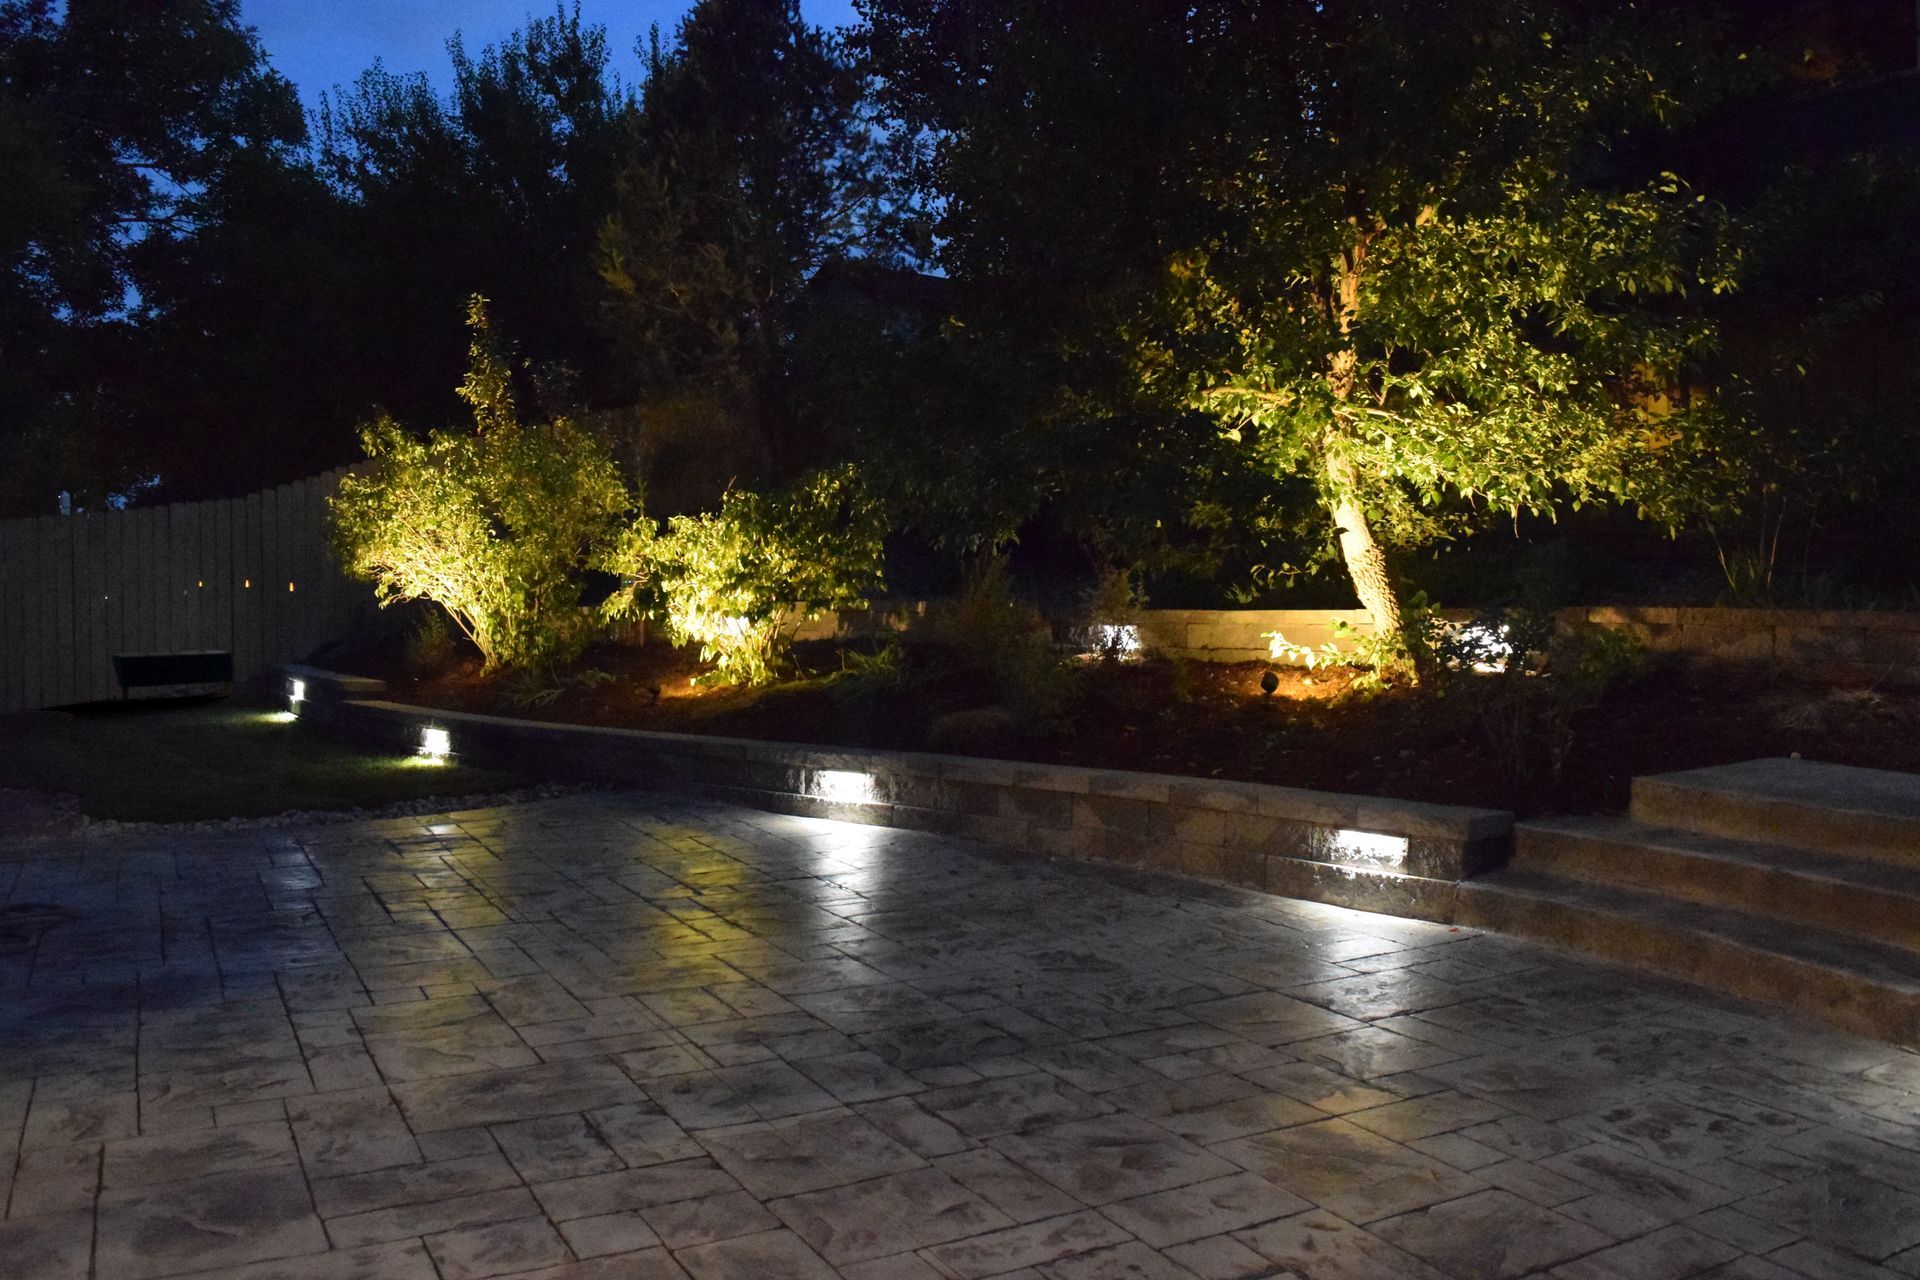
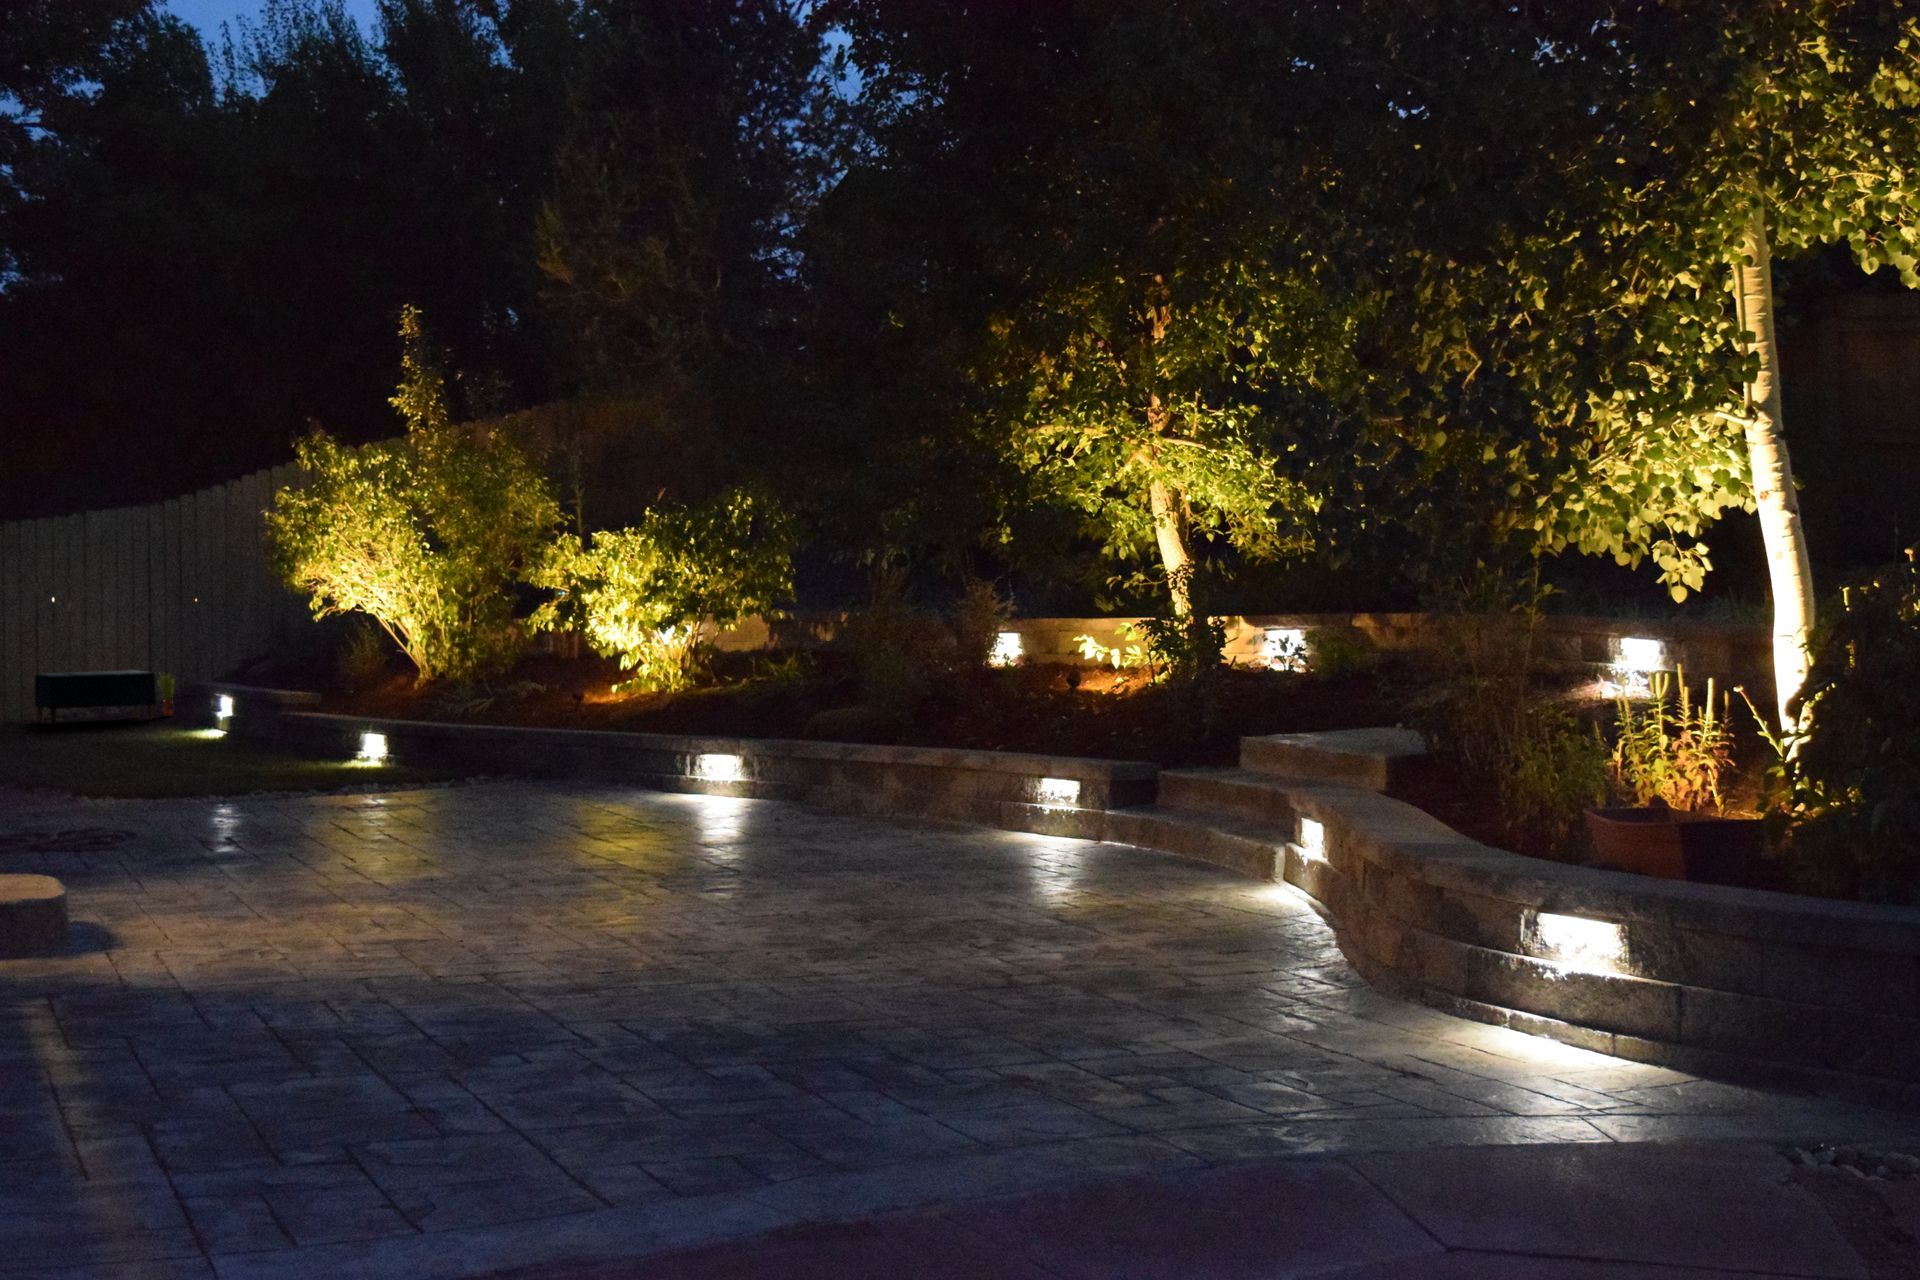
potted plant: none [237,650,258,691] -> present [159,673,175,716]

